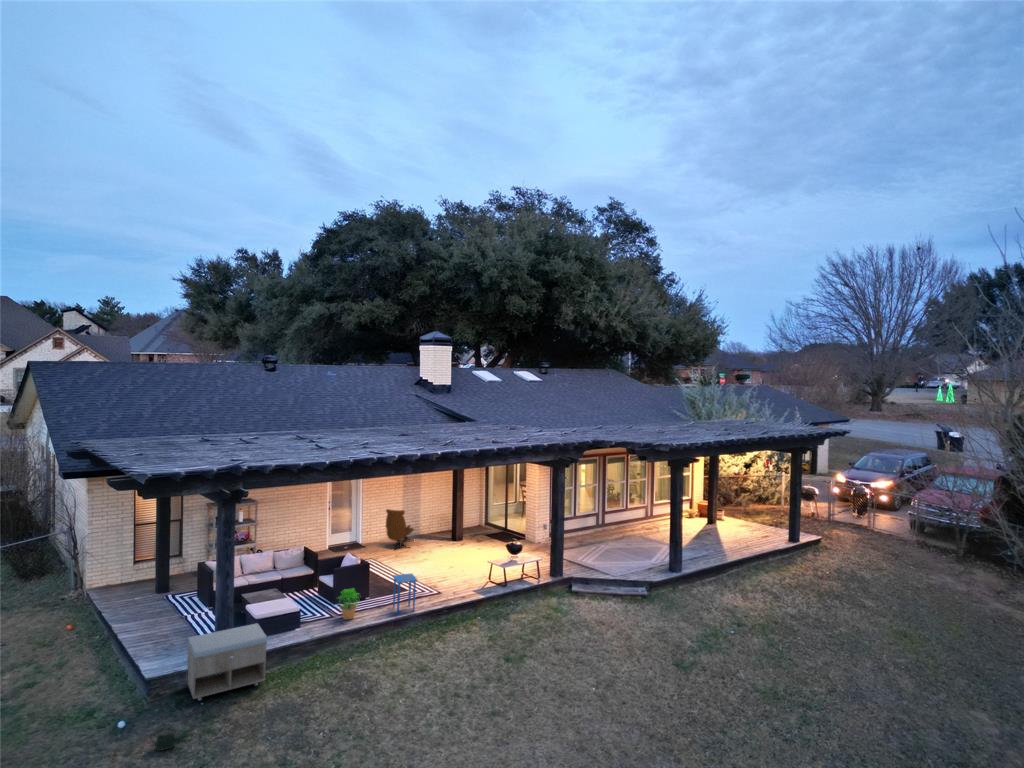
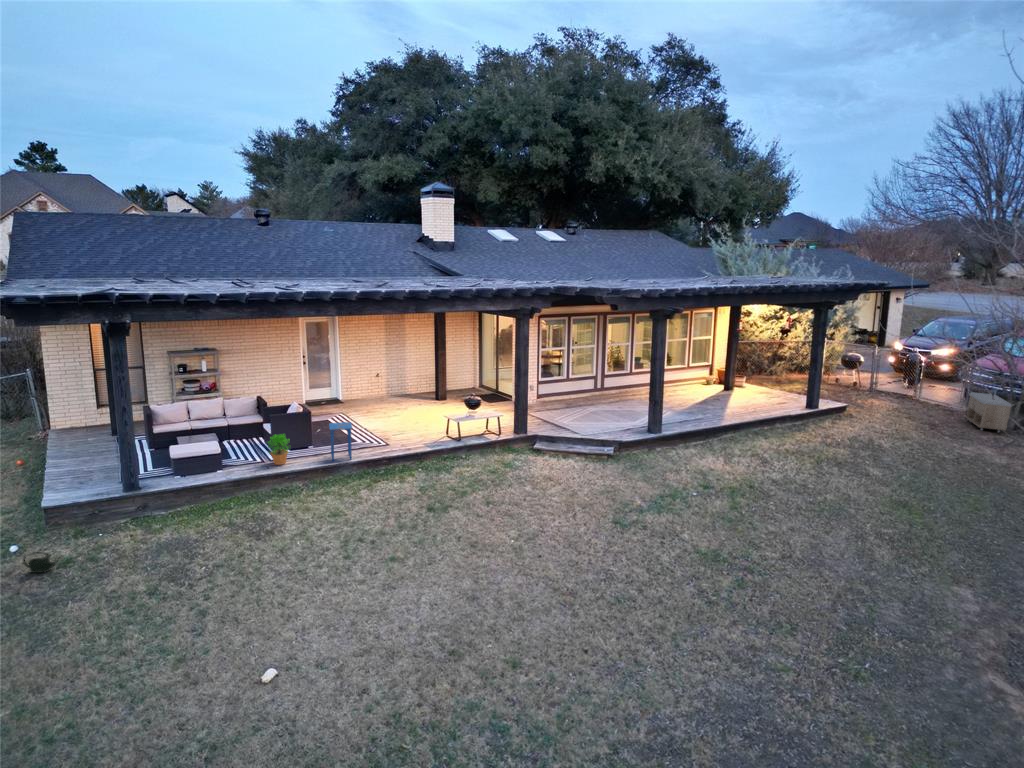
lounge chair: present [386,509,414,548] -> none [357,363,394,408]
storage bench: present [187,623,267,700] -> present [966,392,1011,432]

